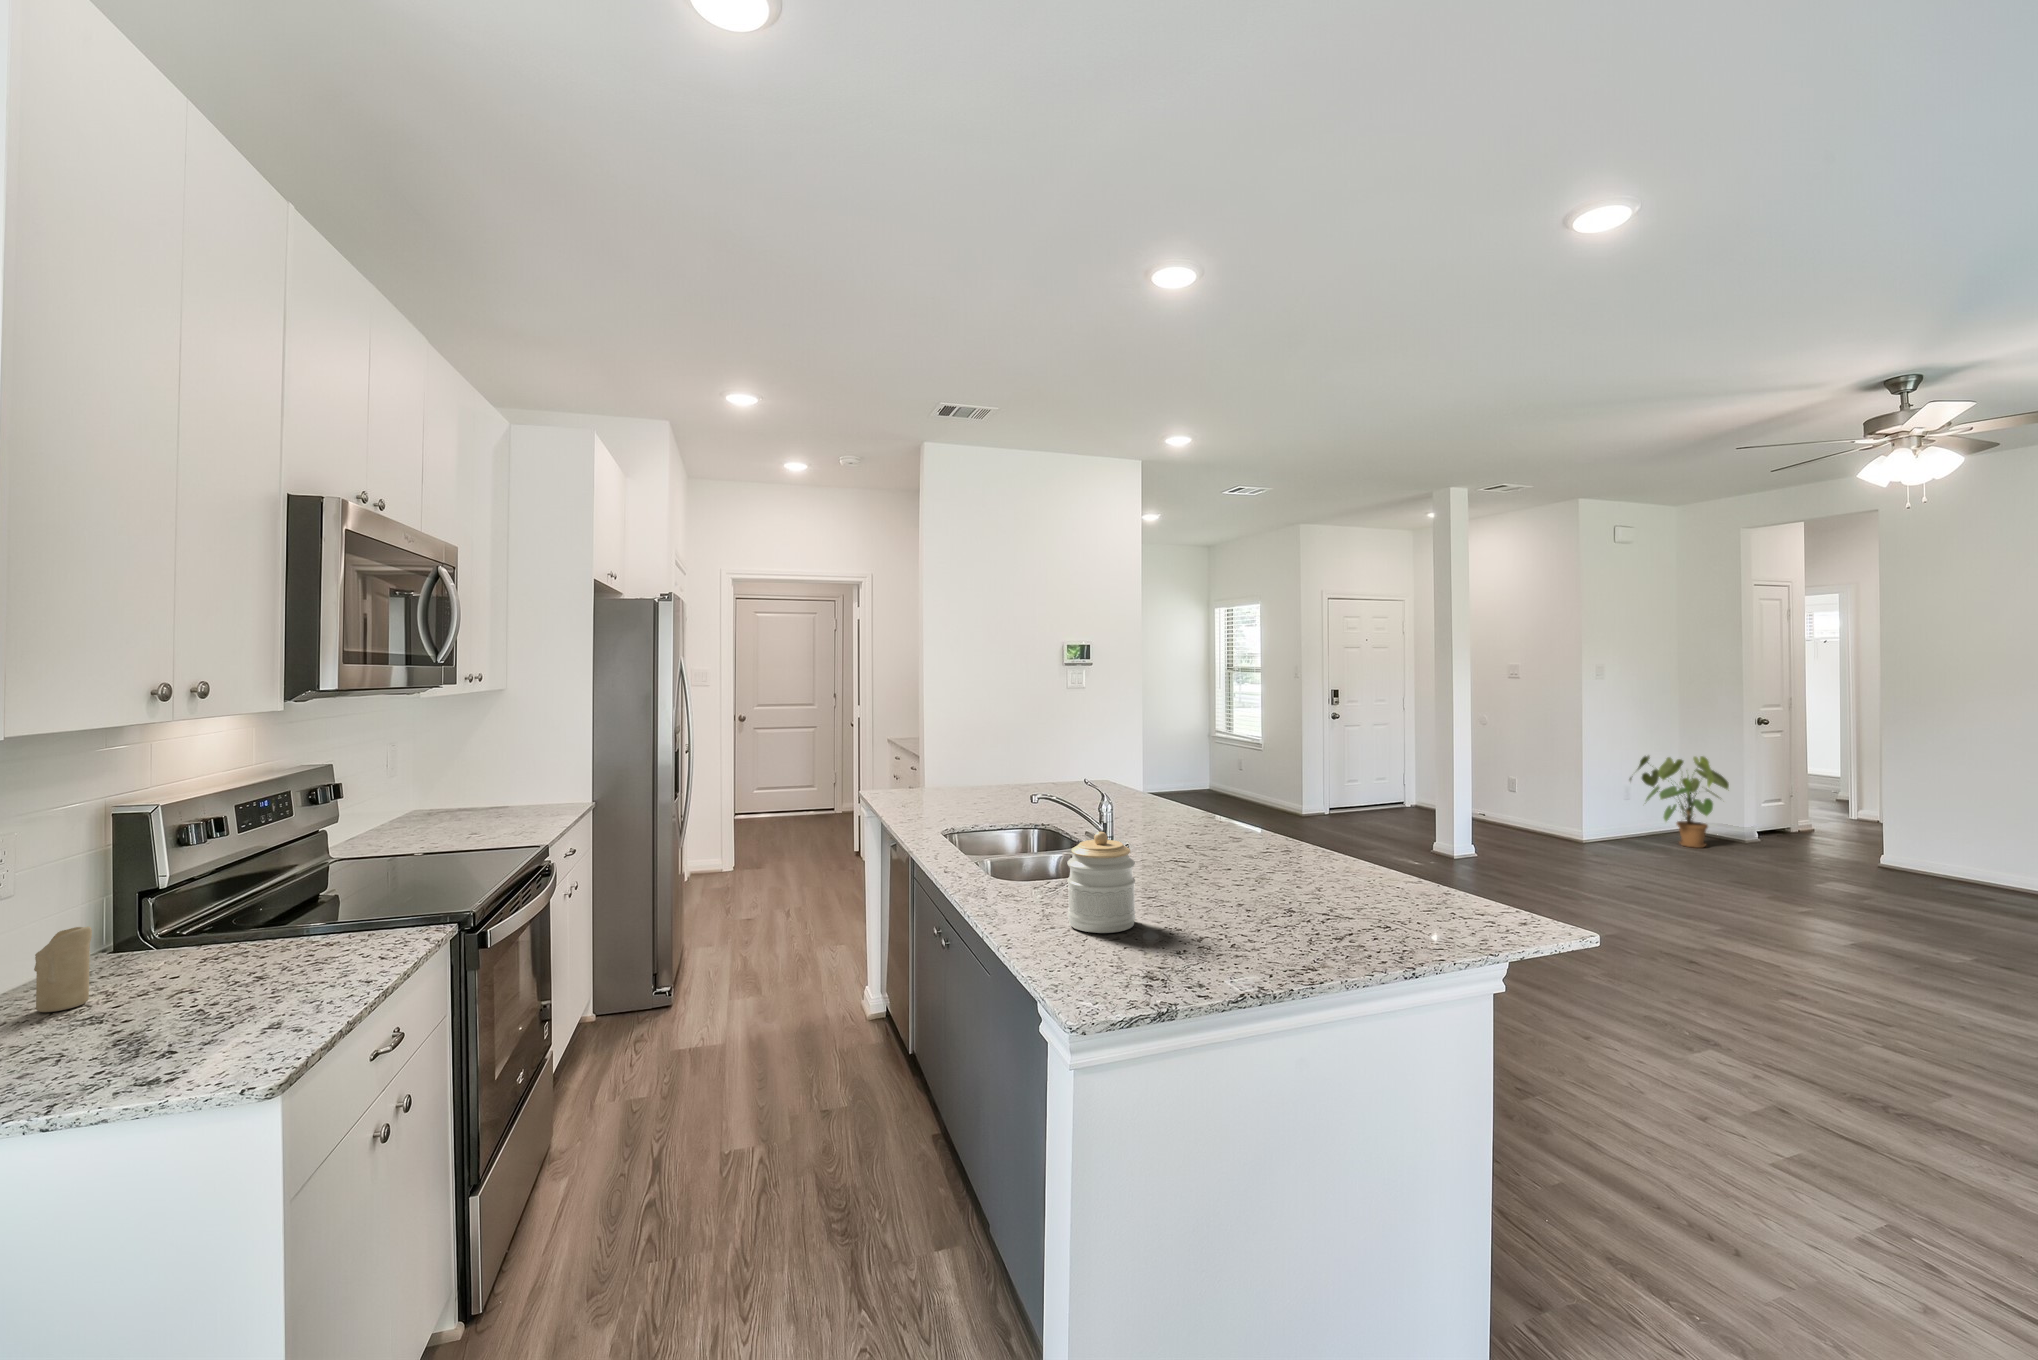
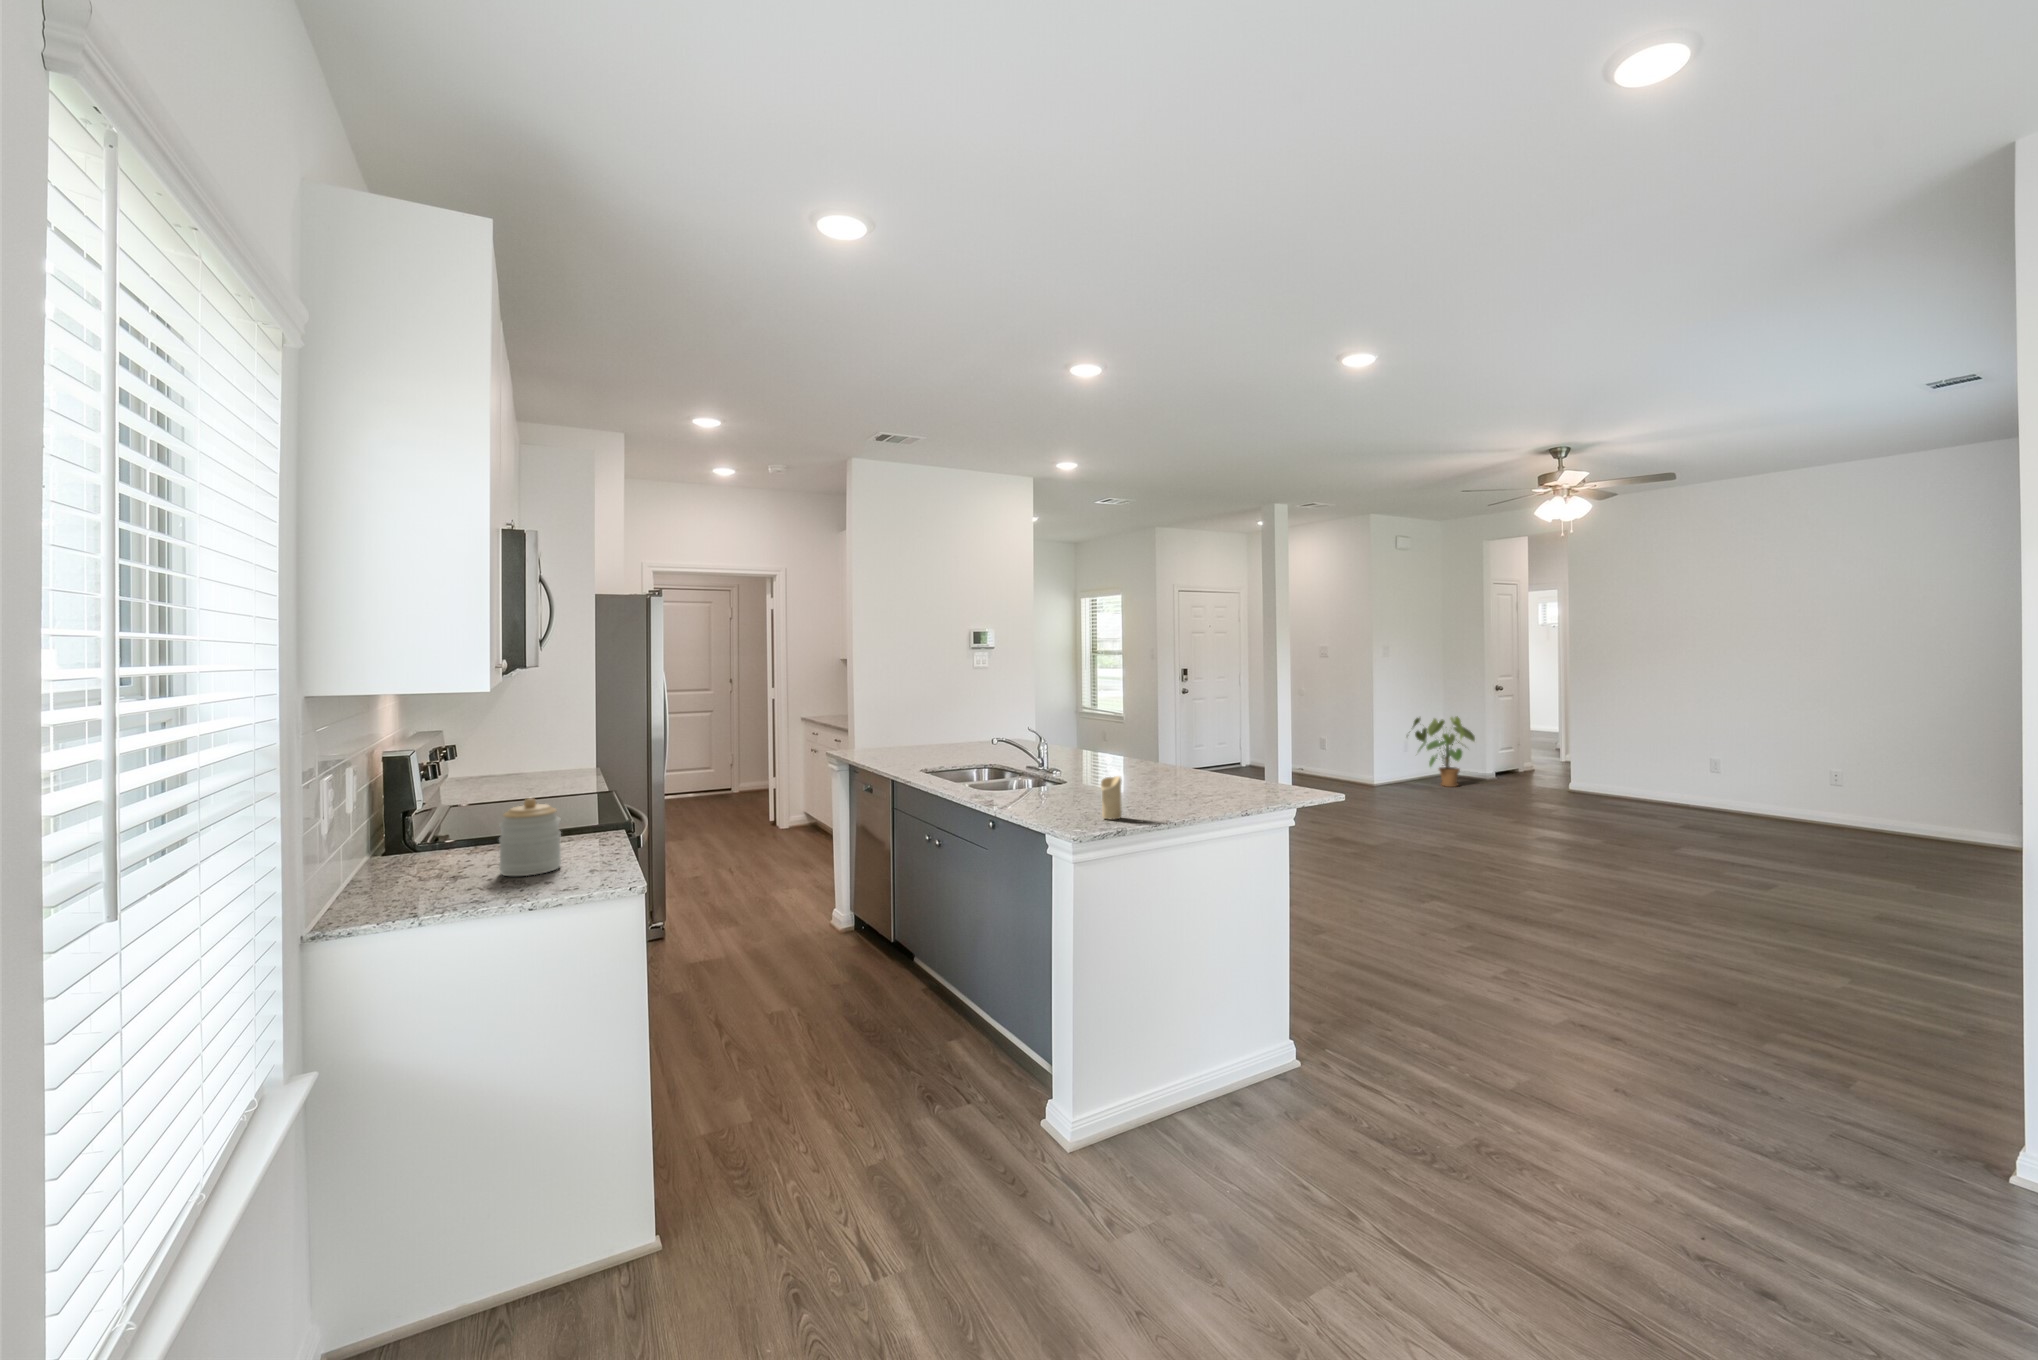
jar: present [1067,832,1135,933] -> present [499,798,561,876]
candle: present [34,927,92,1012] -> present [1101,776,1122,820]

